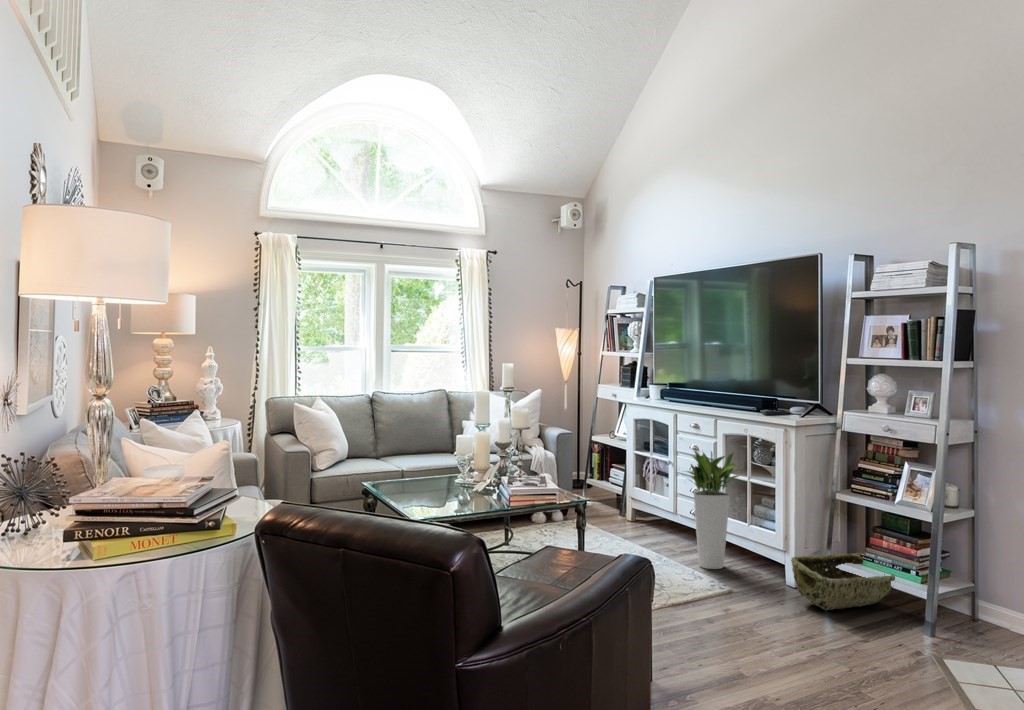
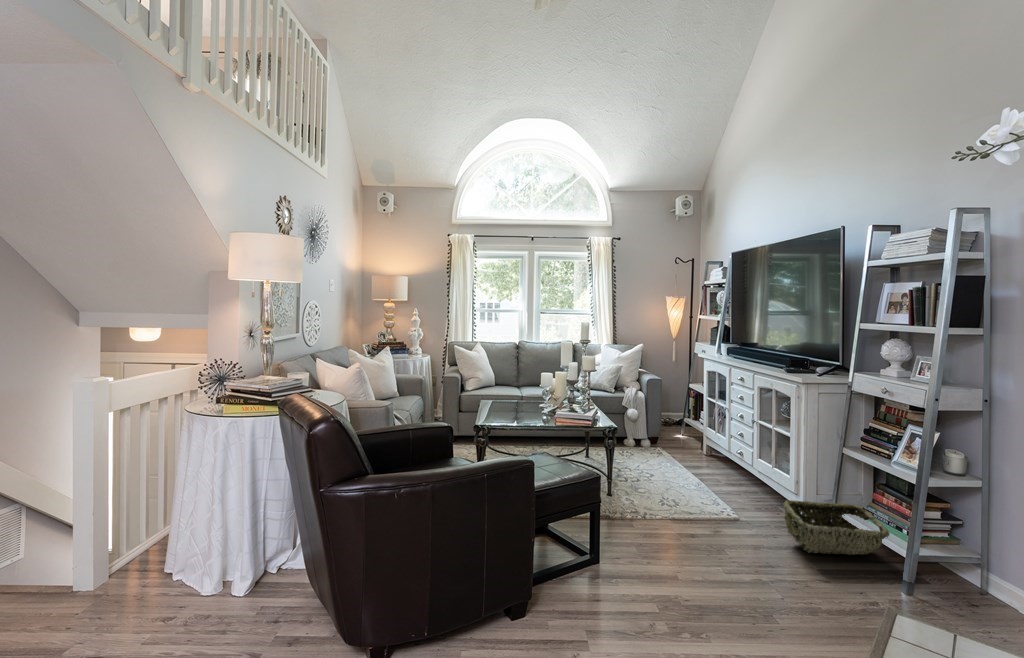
planter: present [687,451,739,569] -> none [714,398,768,501]

